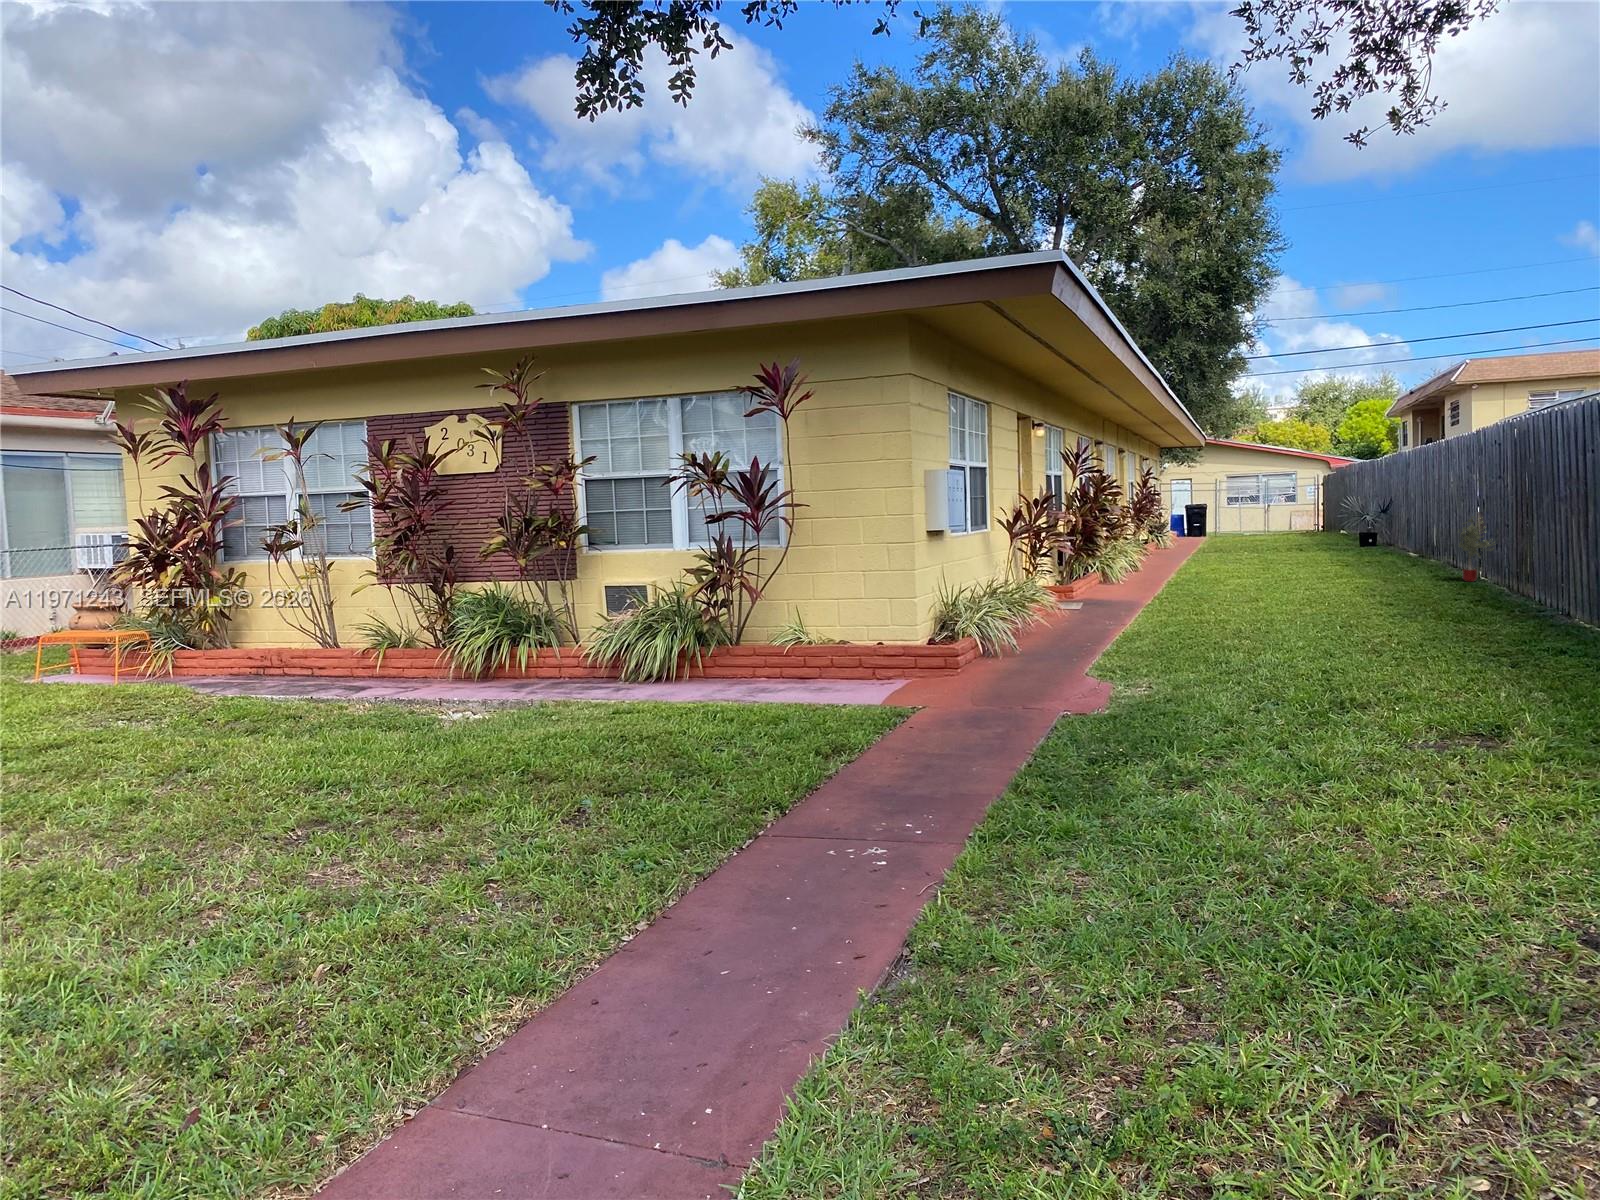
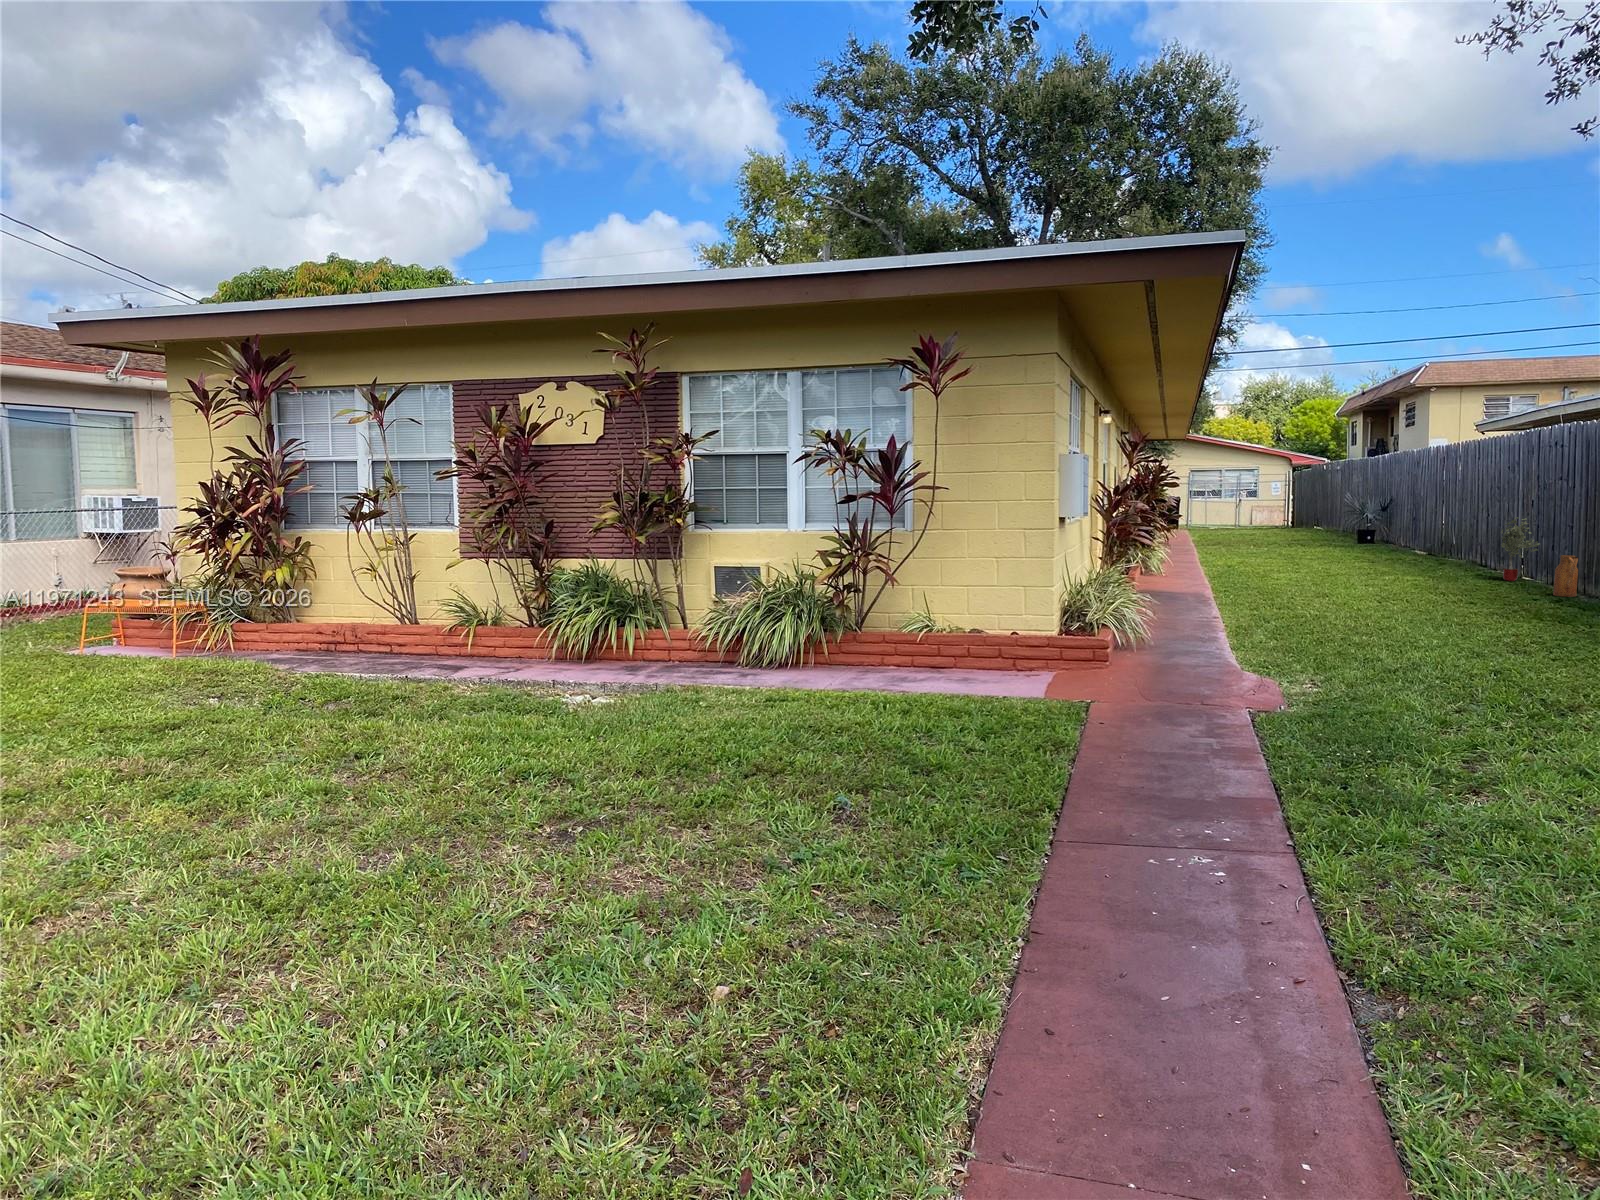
watering can: none [1498,554,1521,596] -> present [1553,555,1578,597]

